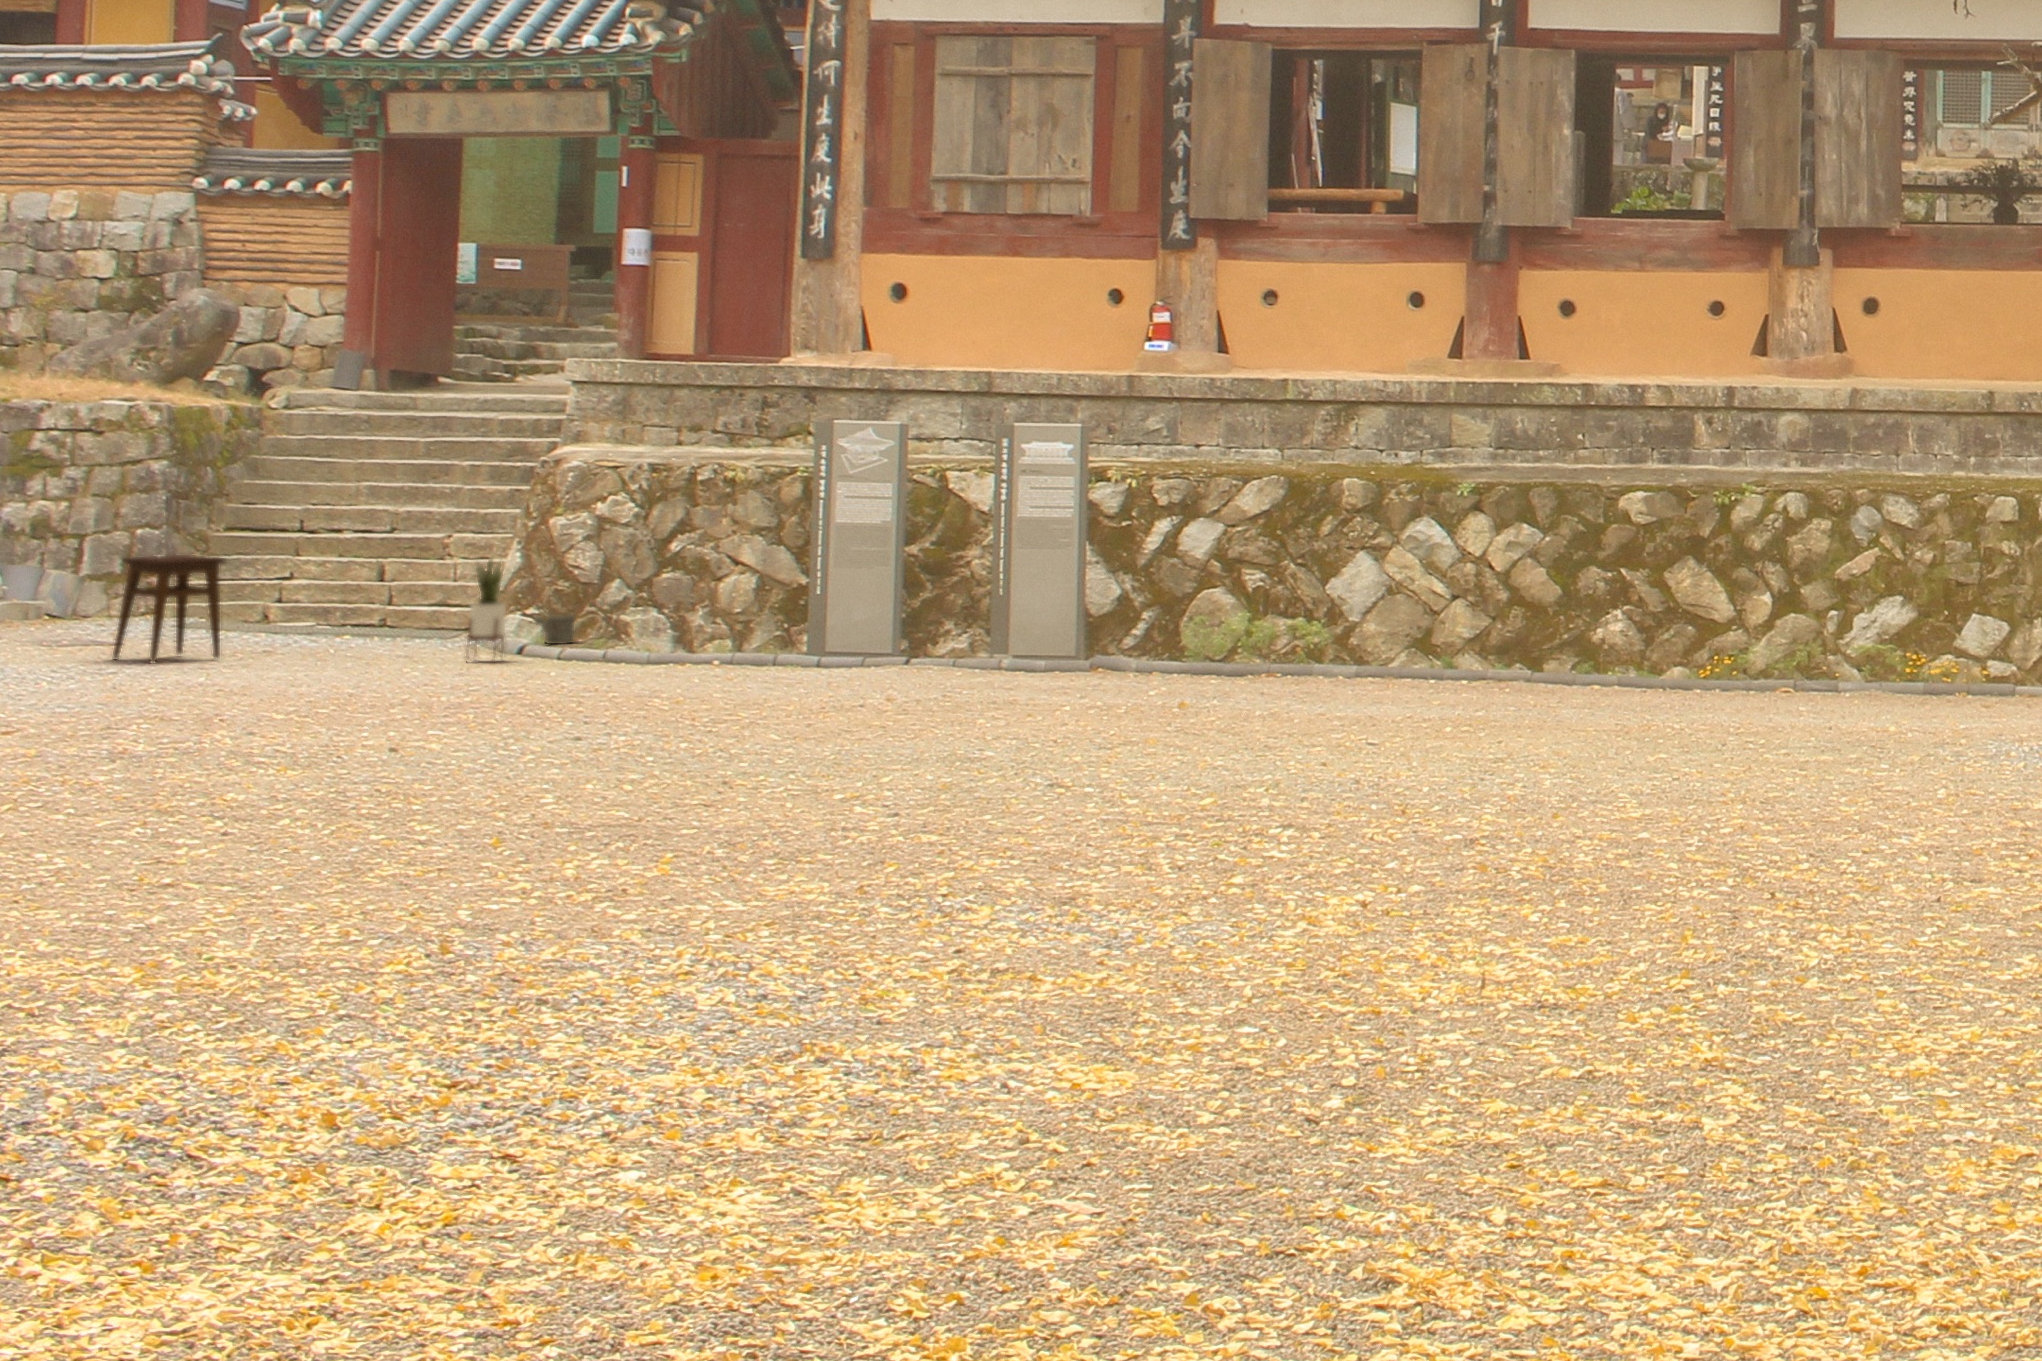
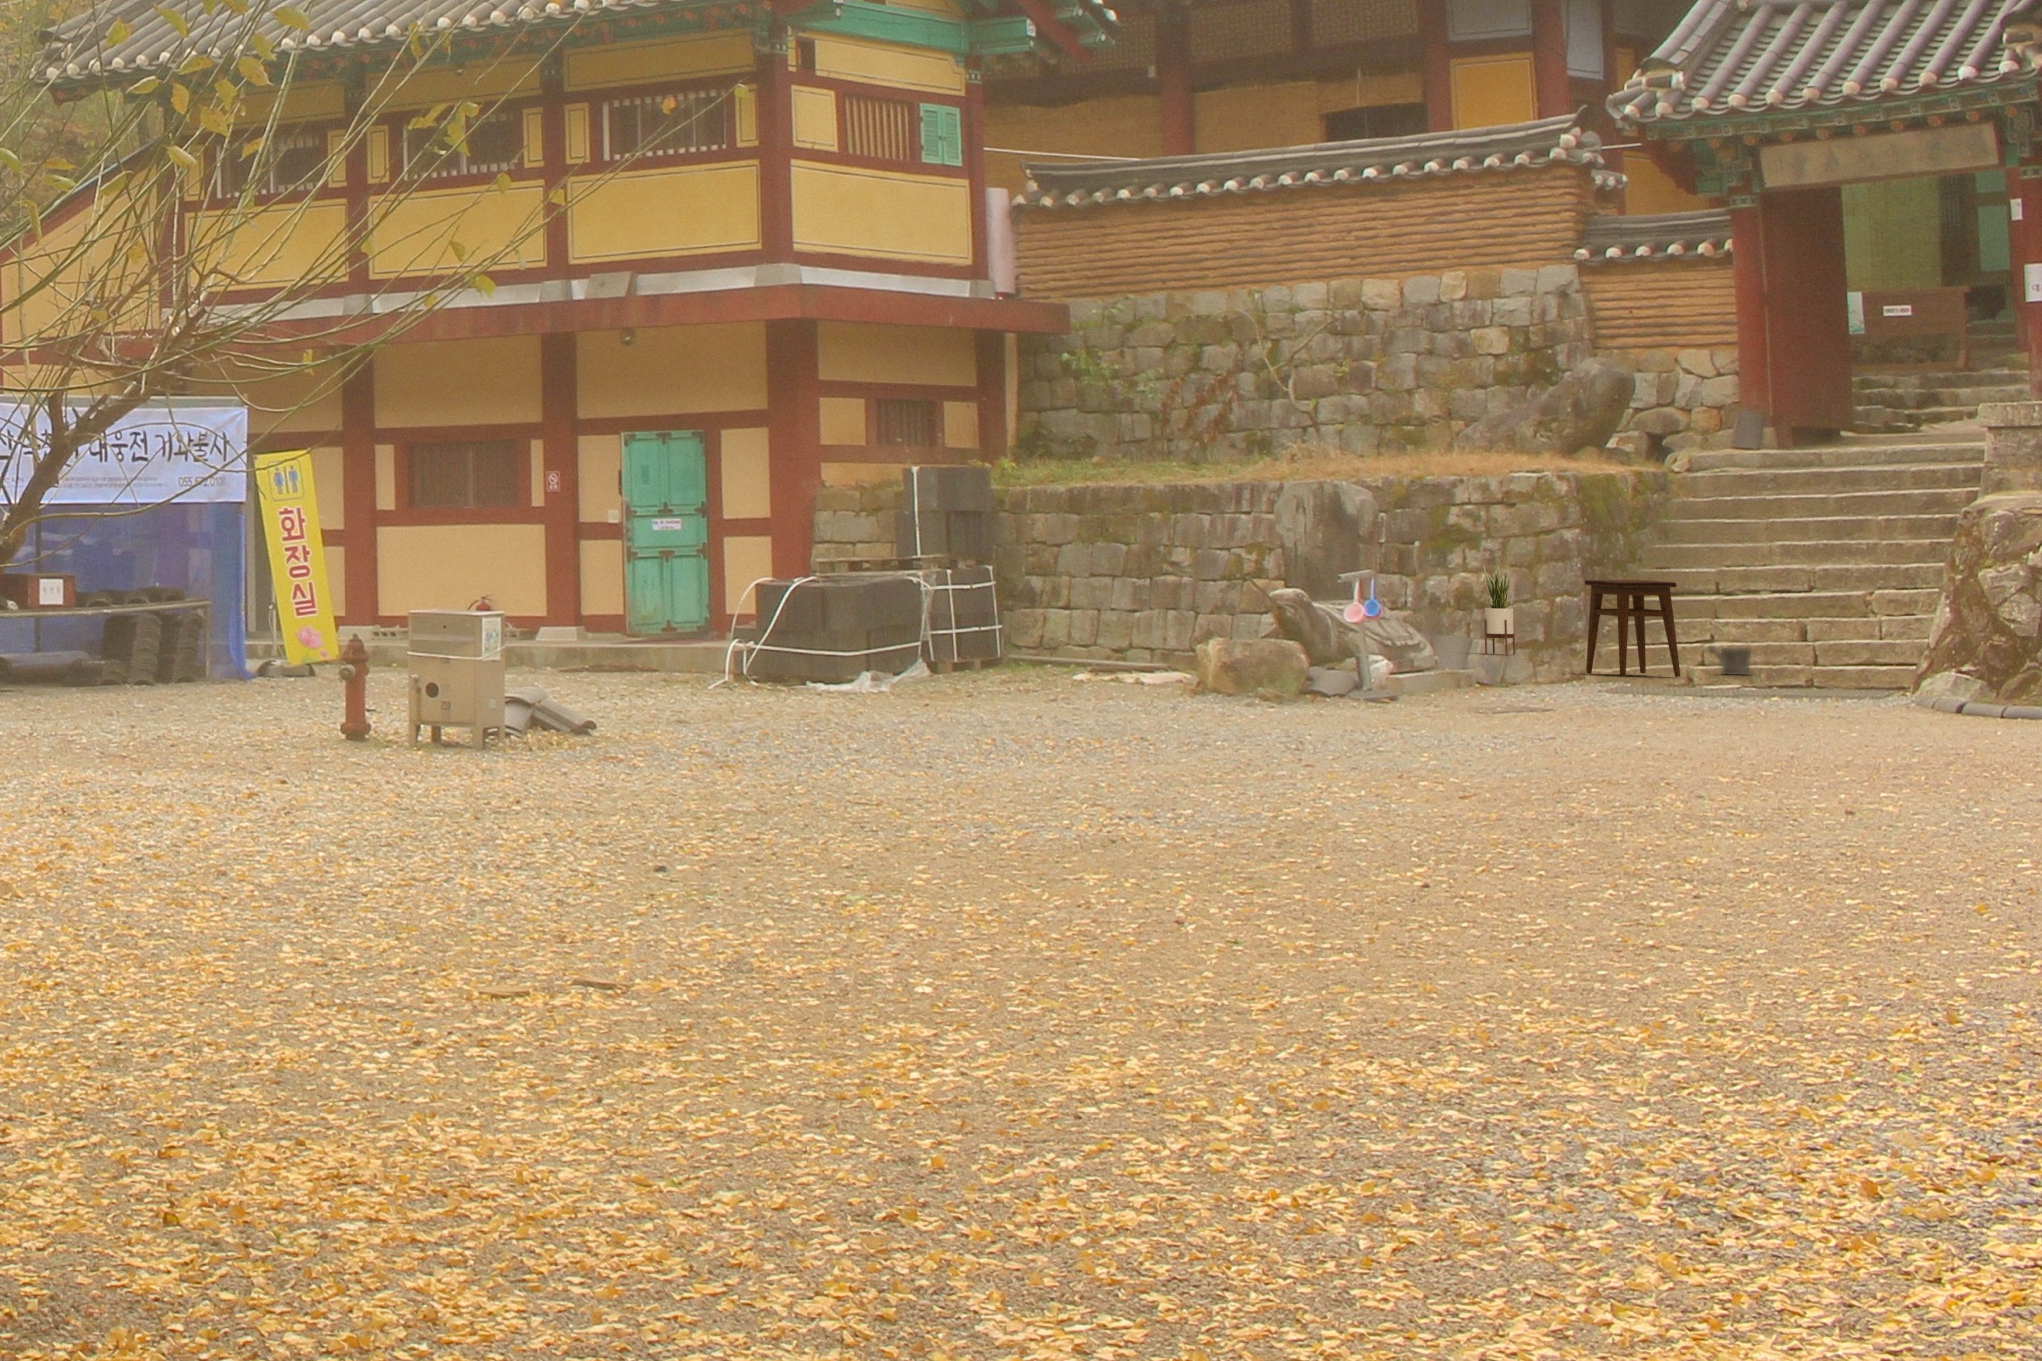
potted plant: present [467,558,506,642] -> present [1483,565,1515,656]
watering can: present [535,614,576,644] -> present [1708,646,1751,675]

